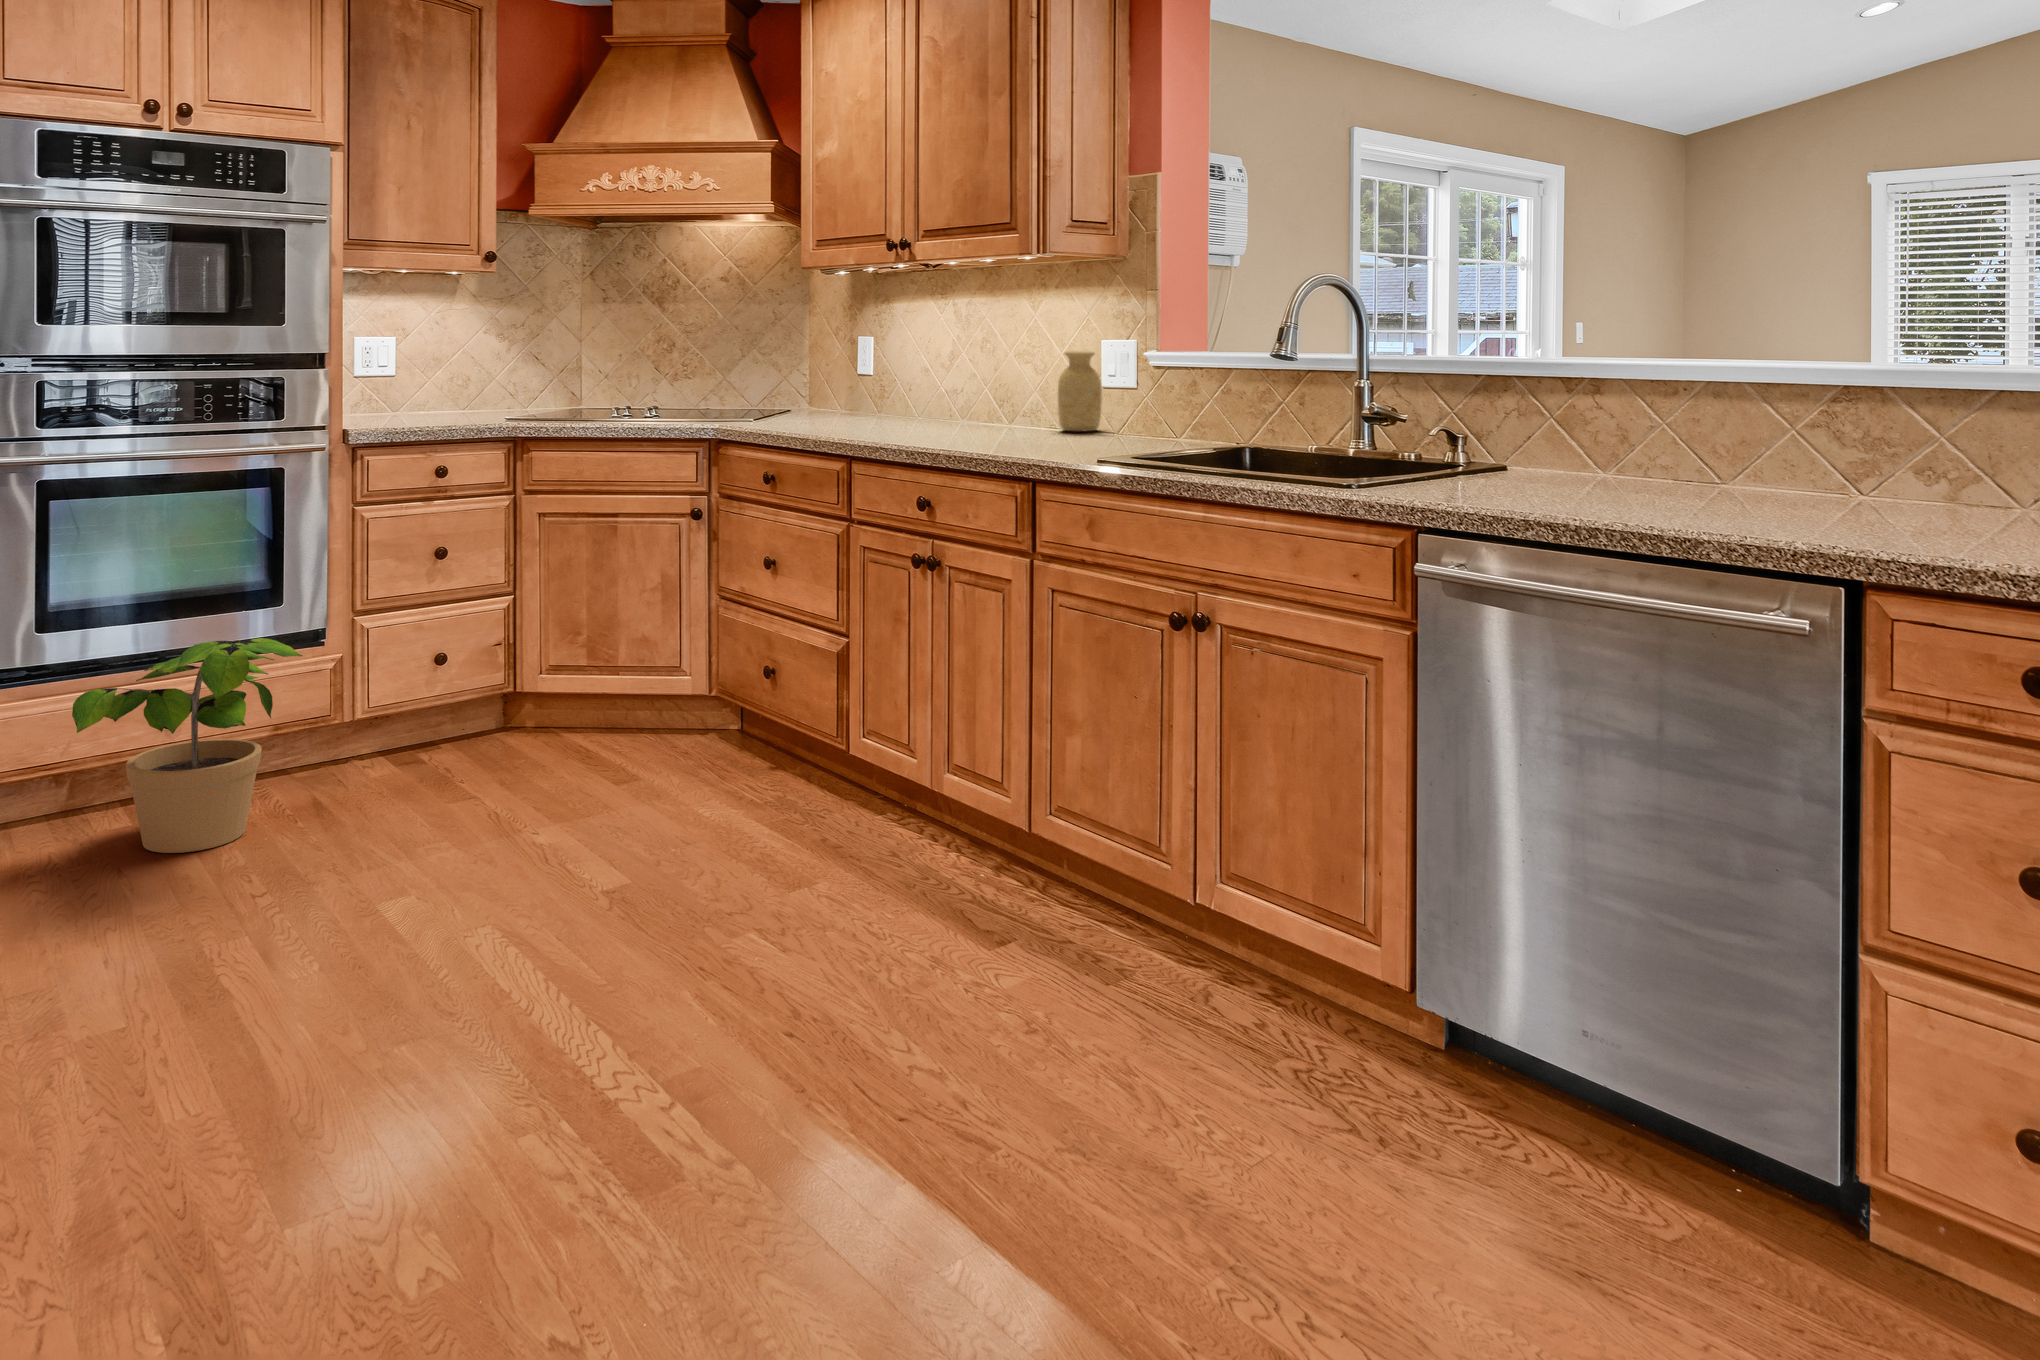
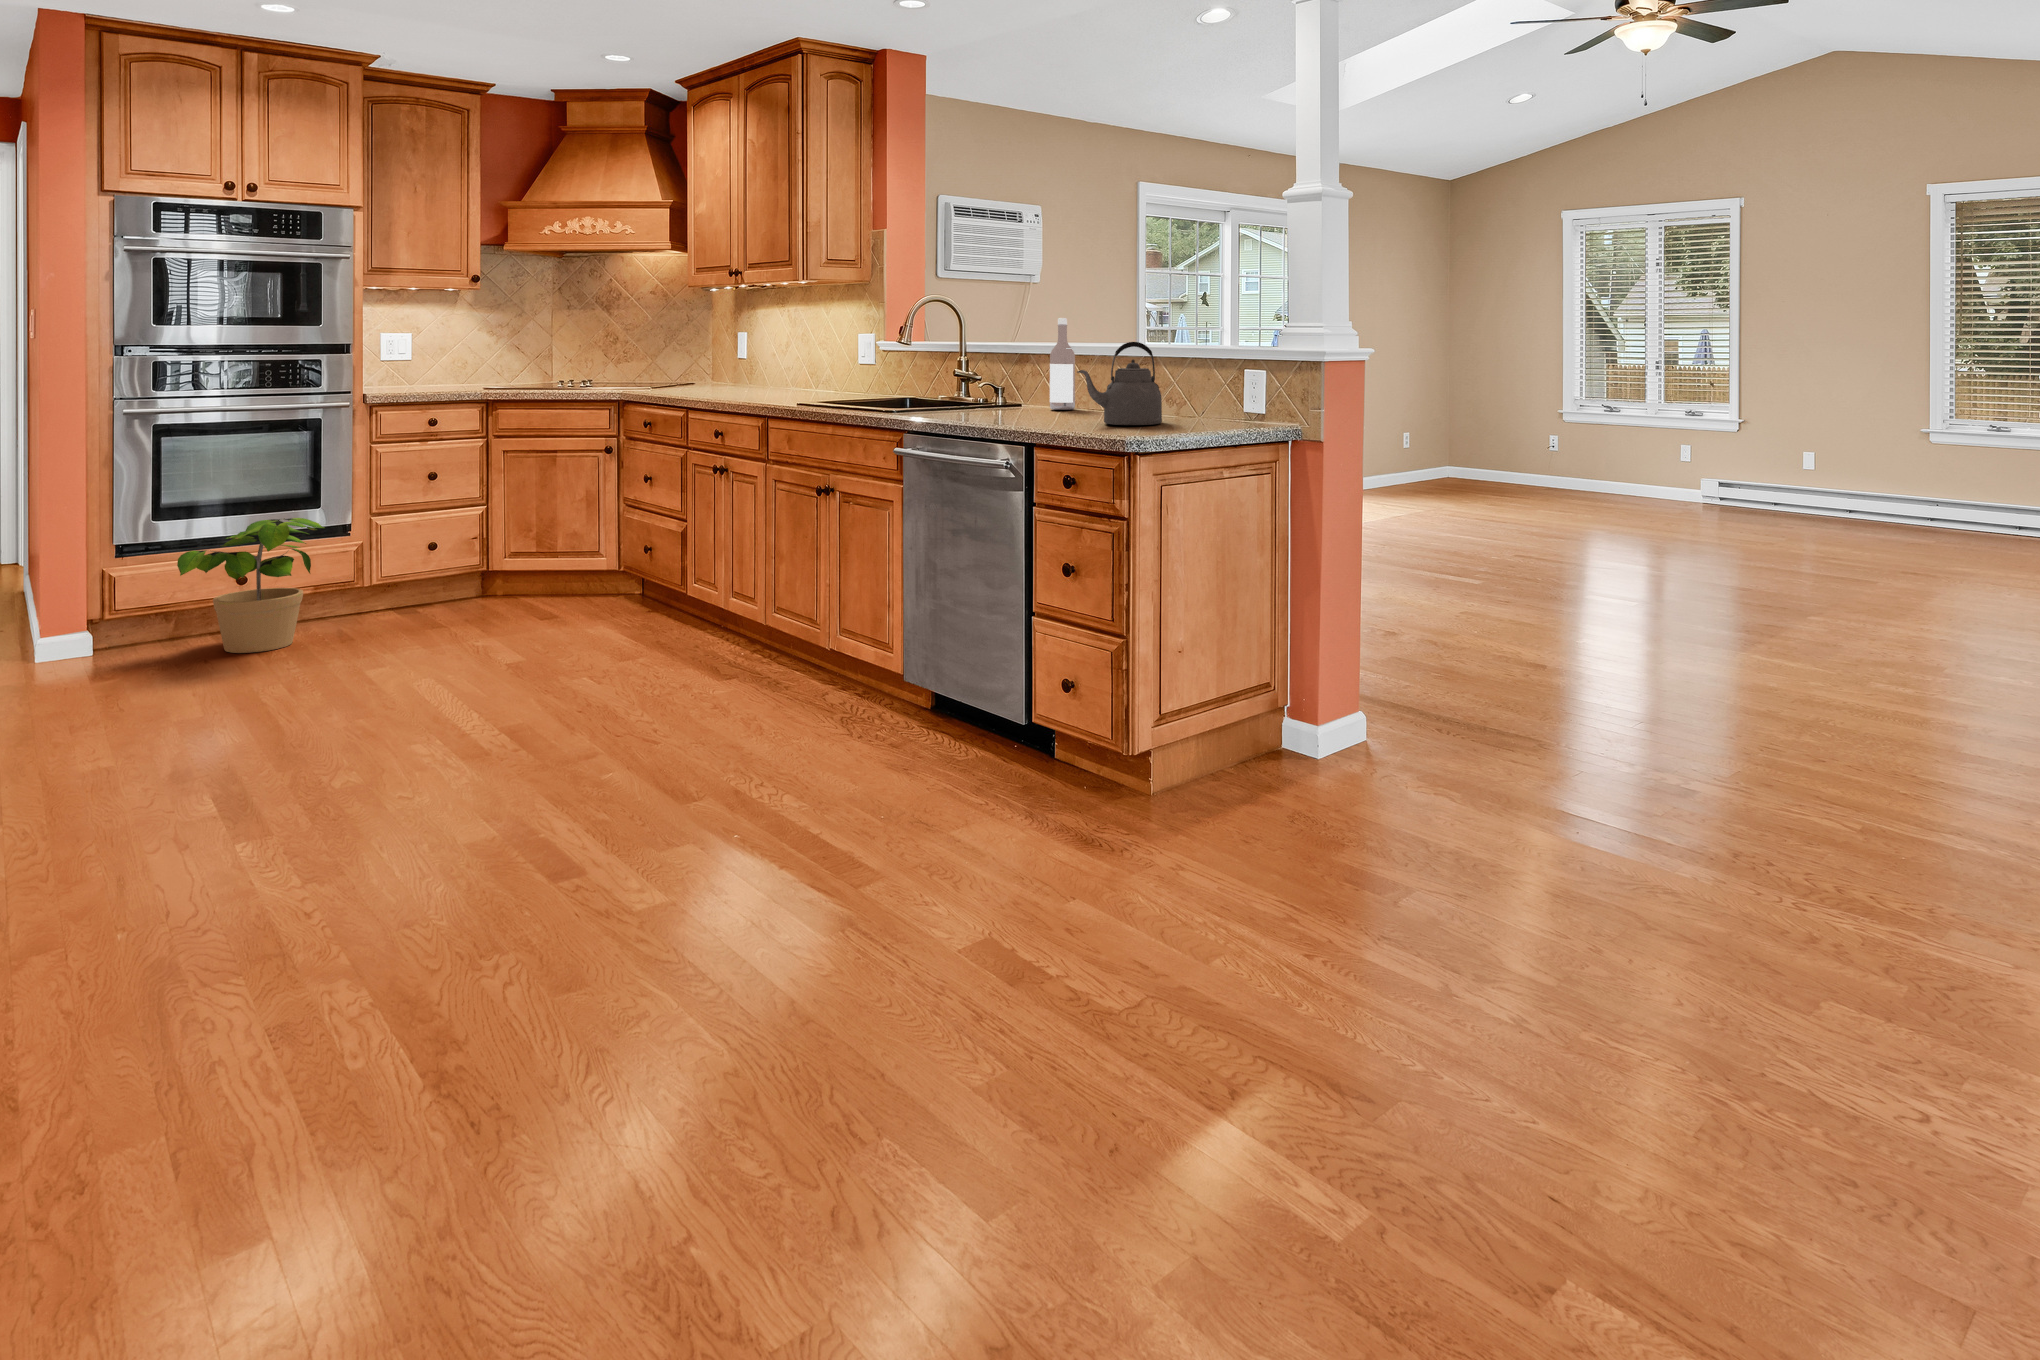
wine bottle: none [1594,312,1644,481] -> present [1050,318,1075,410]
vase: present [1058,351,1102,431] -> none [826,342,854,392]
kettle: none [1808,358,1983,529] -> present [1077,342,1162,425]

